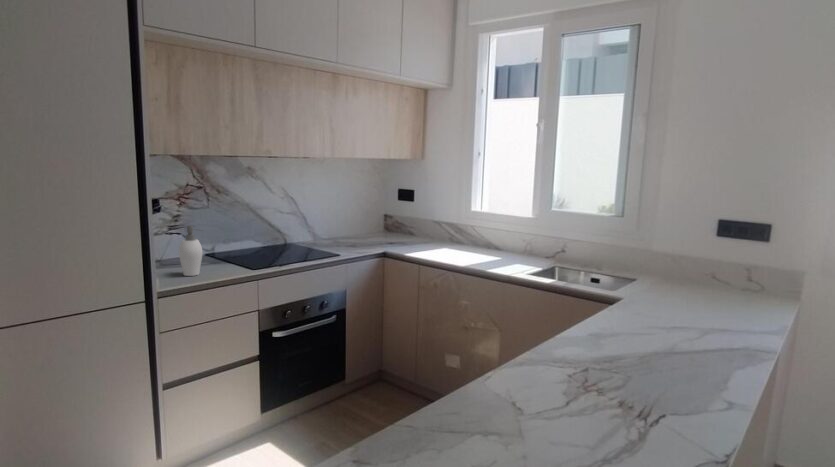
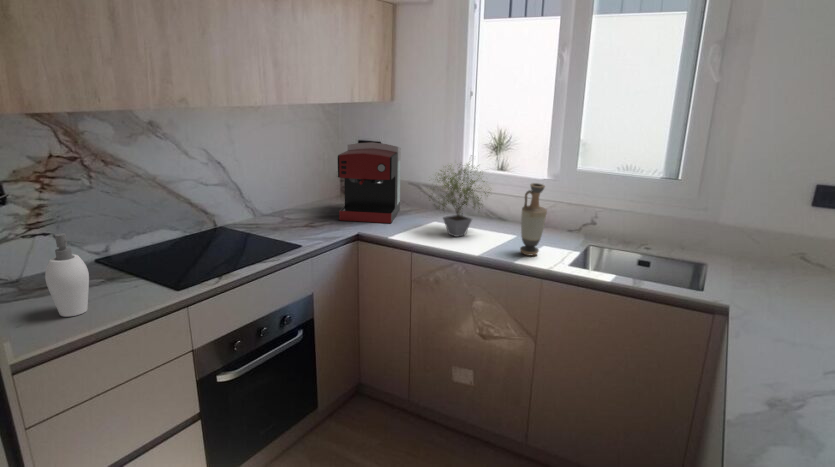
coffee maker: none [375,189,425,247] -> present [338,142,401,223]
potted plant: none [433,196,486,257] -> present [429,164,486,237]
vase: none [497,214,516,268] -> present [520,183,547,256]

